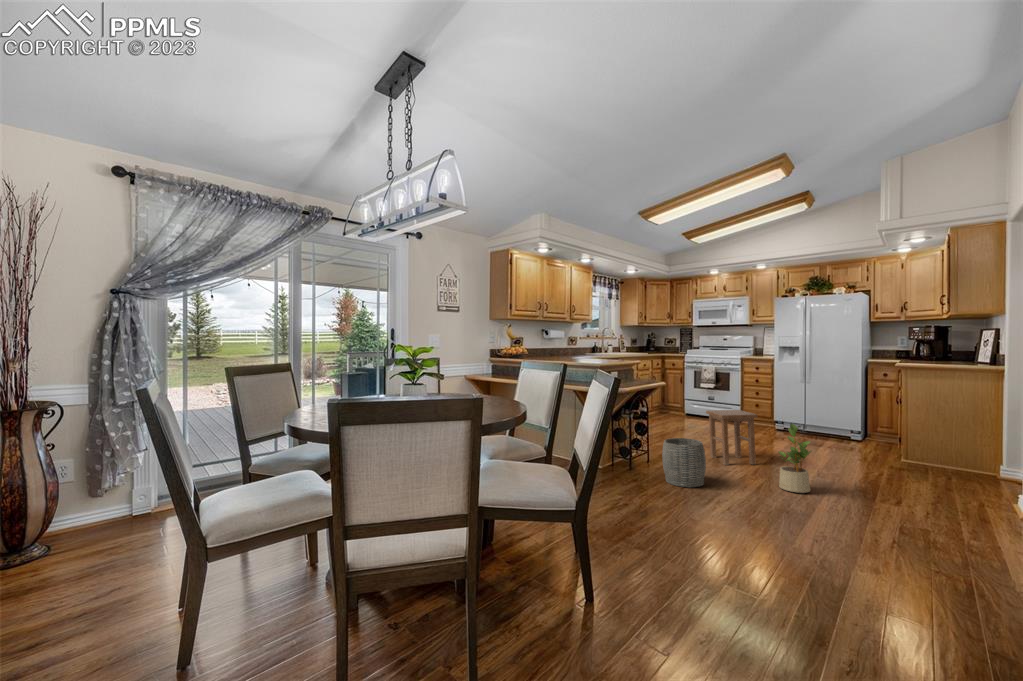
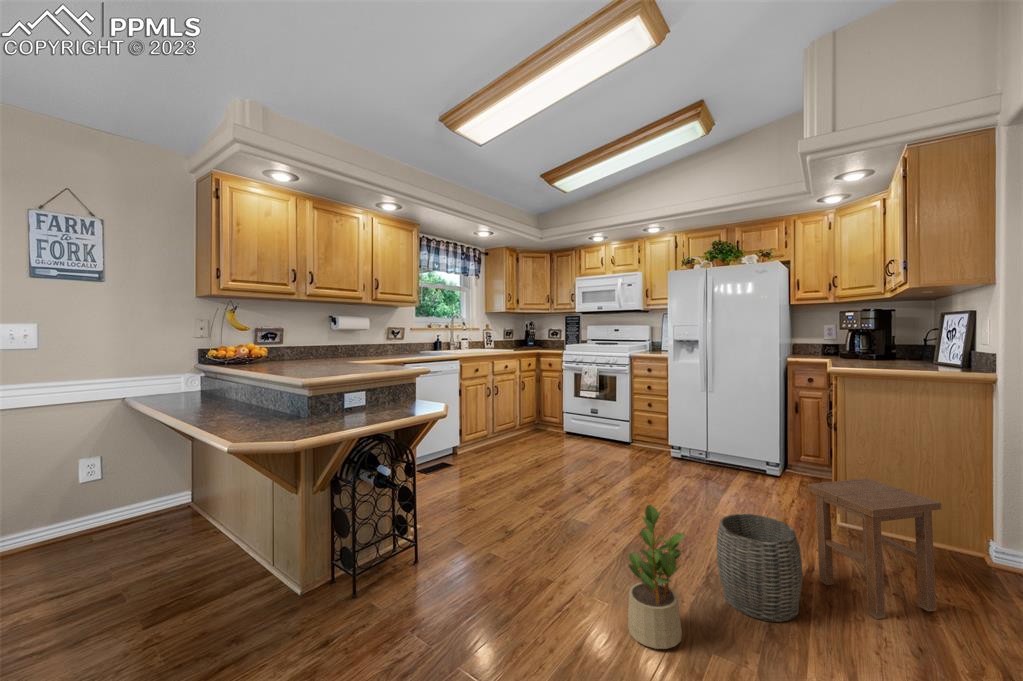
stool: present [706,410,757,465] -> present [808,478,941,619]
woven basket: present [662,438,706,487] -> present [717,514,802,622]

